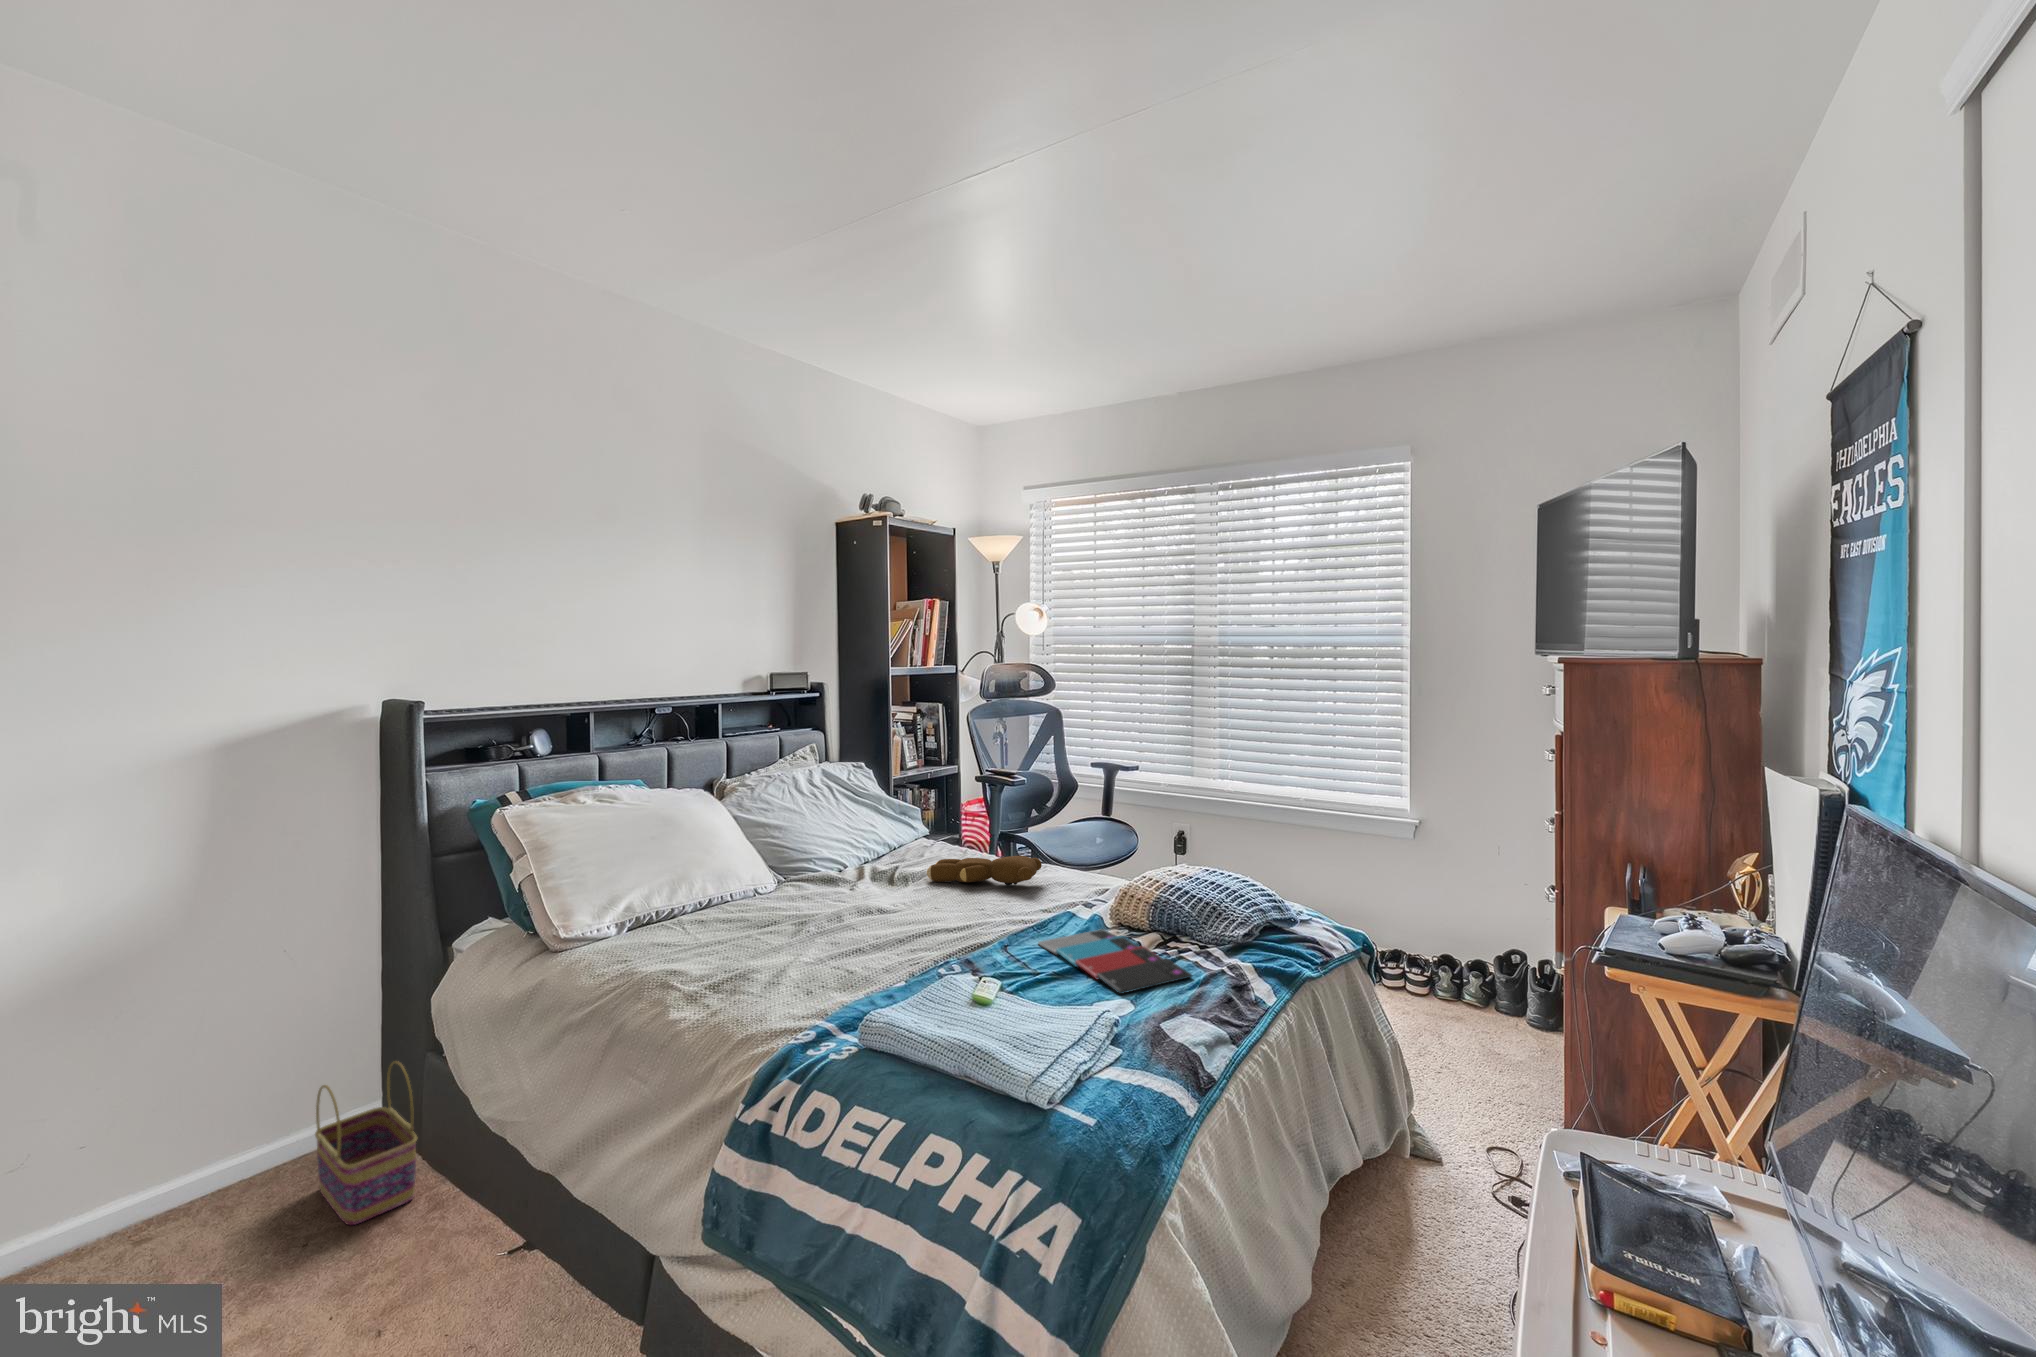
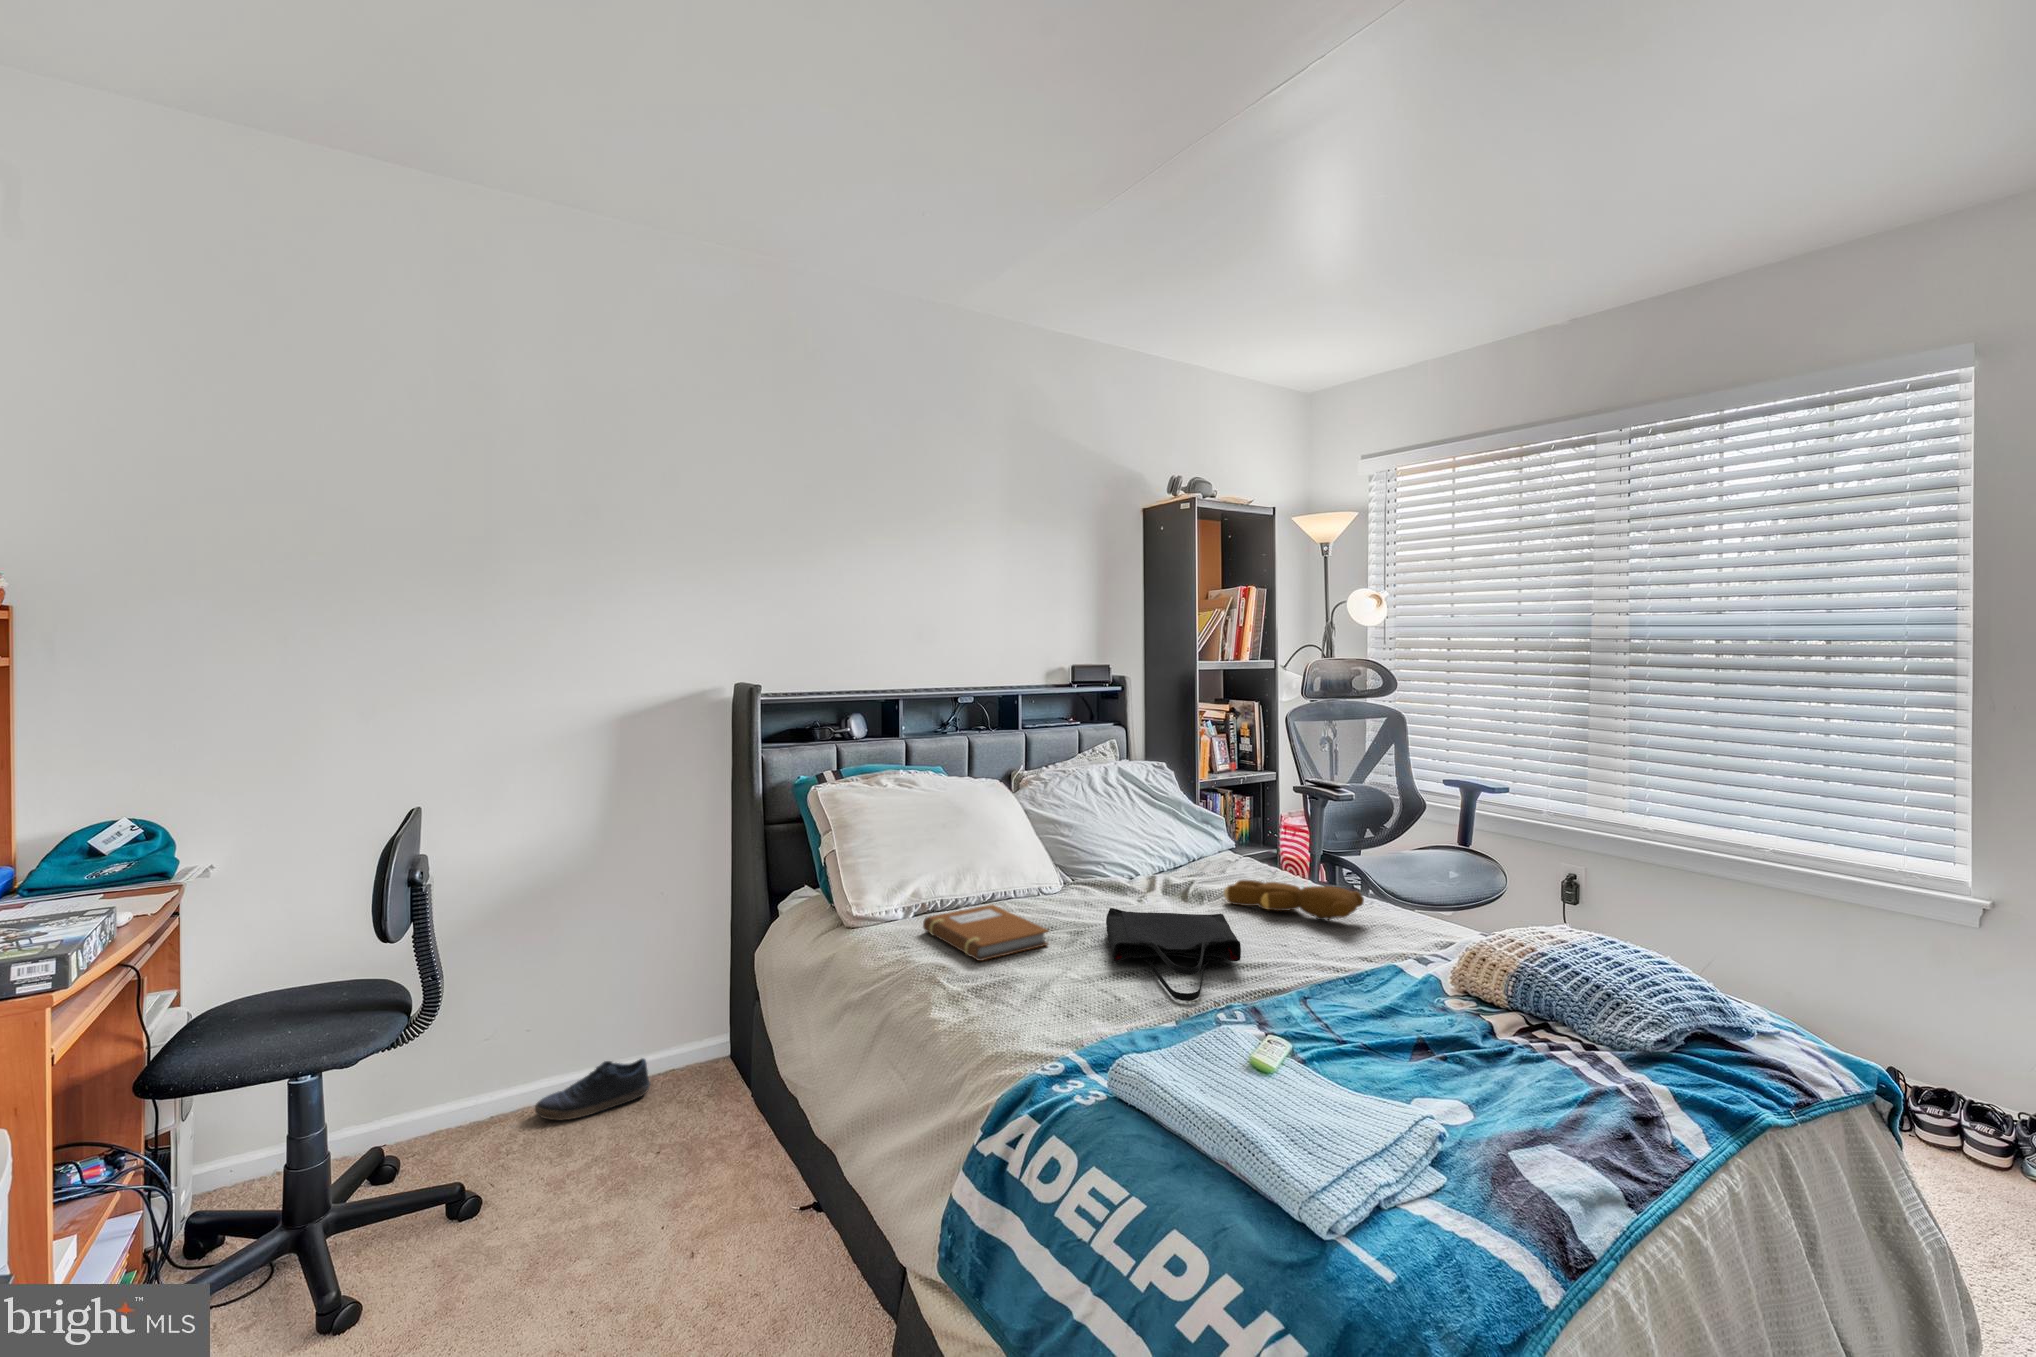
tote bag: none [828,889,951,964] -> present [1106,908,1241,1001]
notebook: none [644,908,777,960] -> present [923,905,1048,961]
smartphone: present [1038,929,1192,994] -> none [1347,996,1568,1093]
basket: present [315,1061,417,1225] -> none [673,1005,742,1144]
shoe: none [105,1146,280,1247] -> present [535,1058,650,1120]

